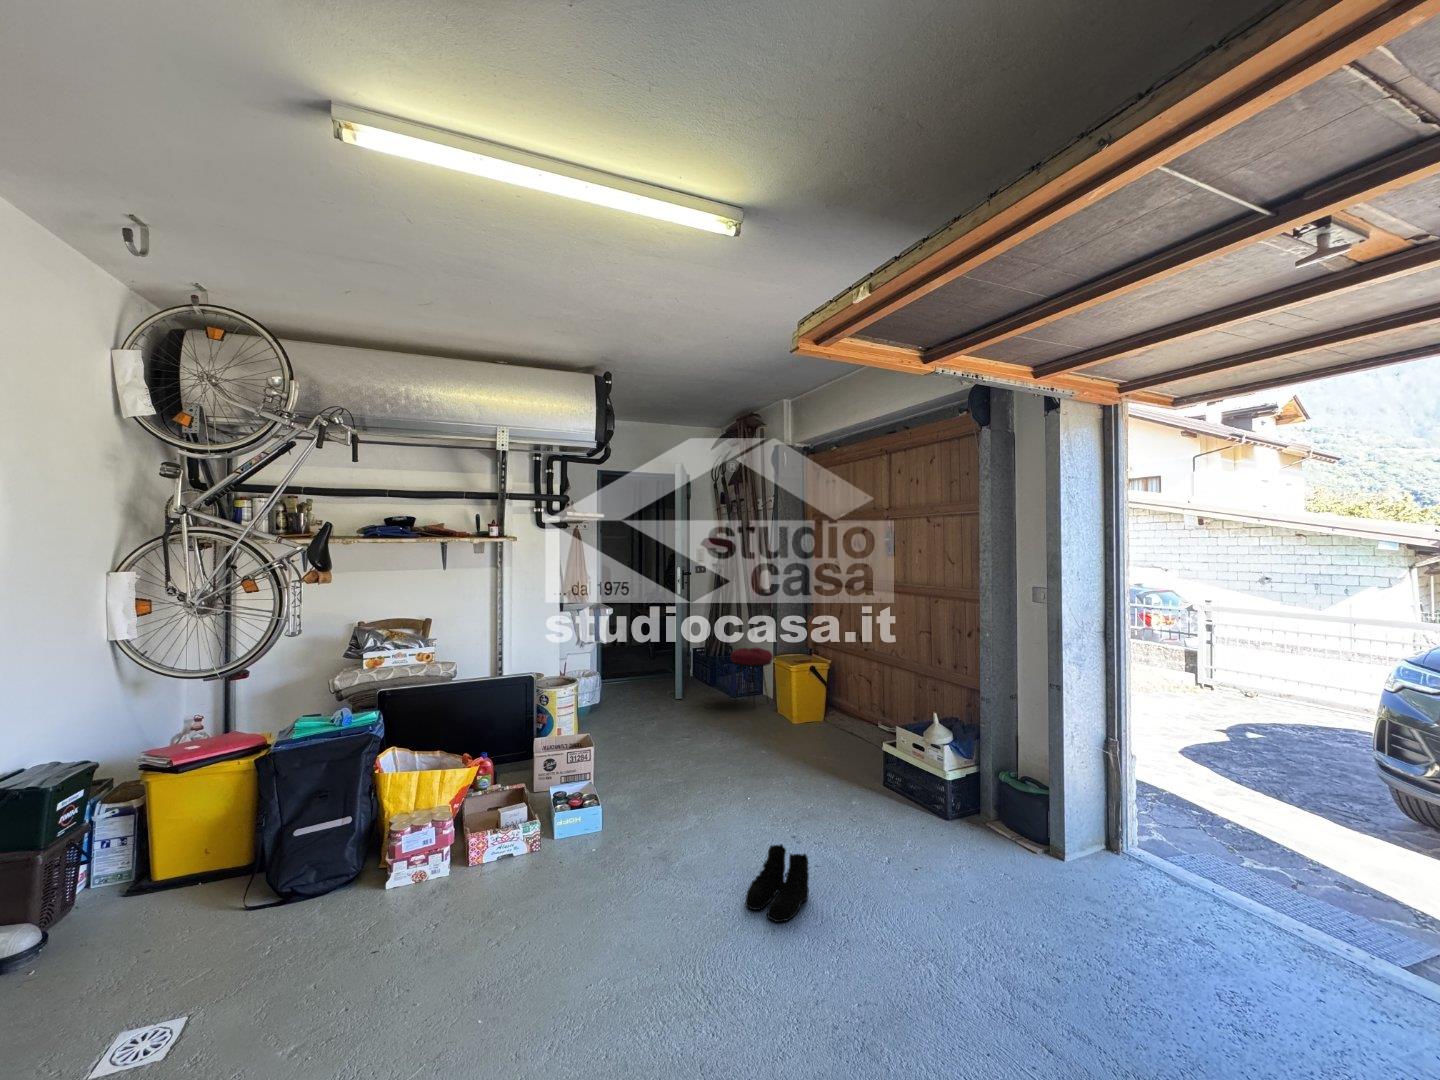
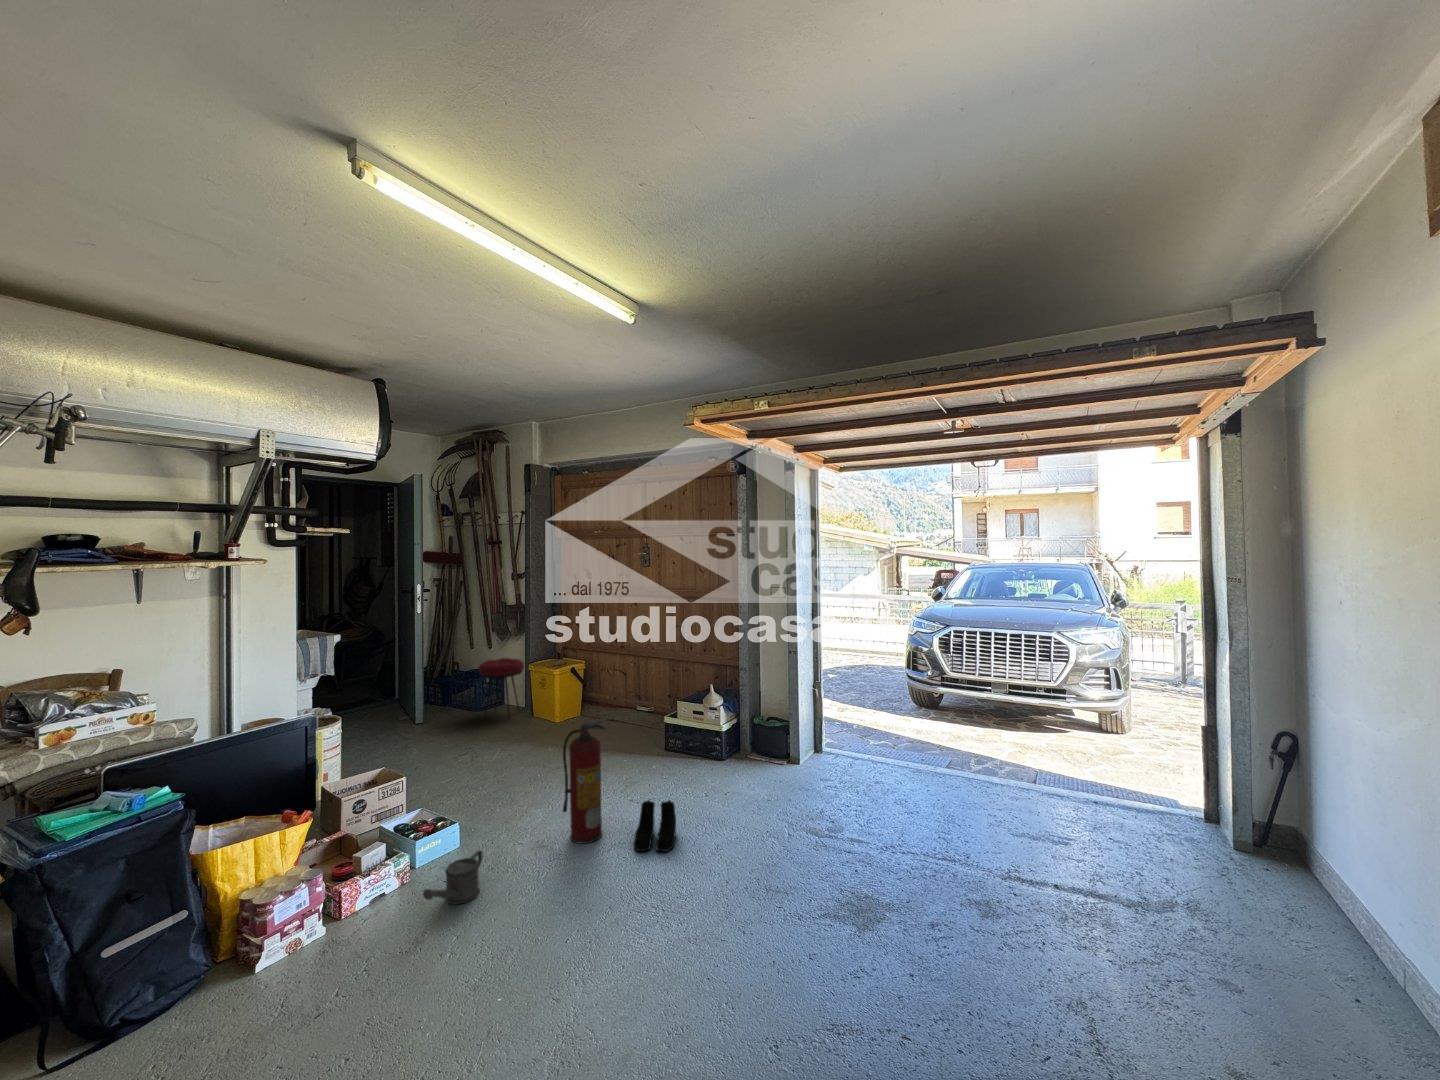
fire extinguisher: none [691,730,737,873] -> present [563,718,606,844]
watering can: none [506,841,590,893] -> present [423,851,483,904]

